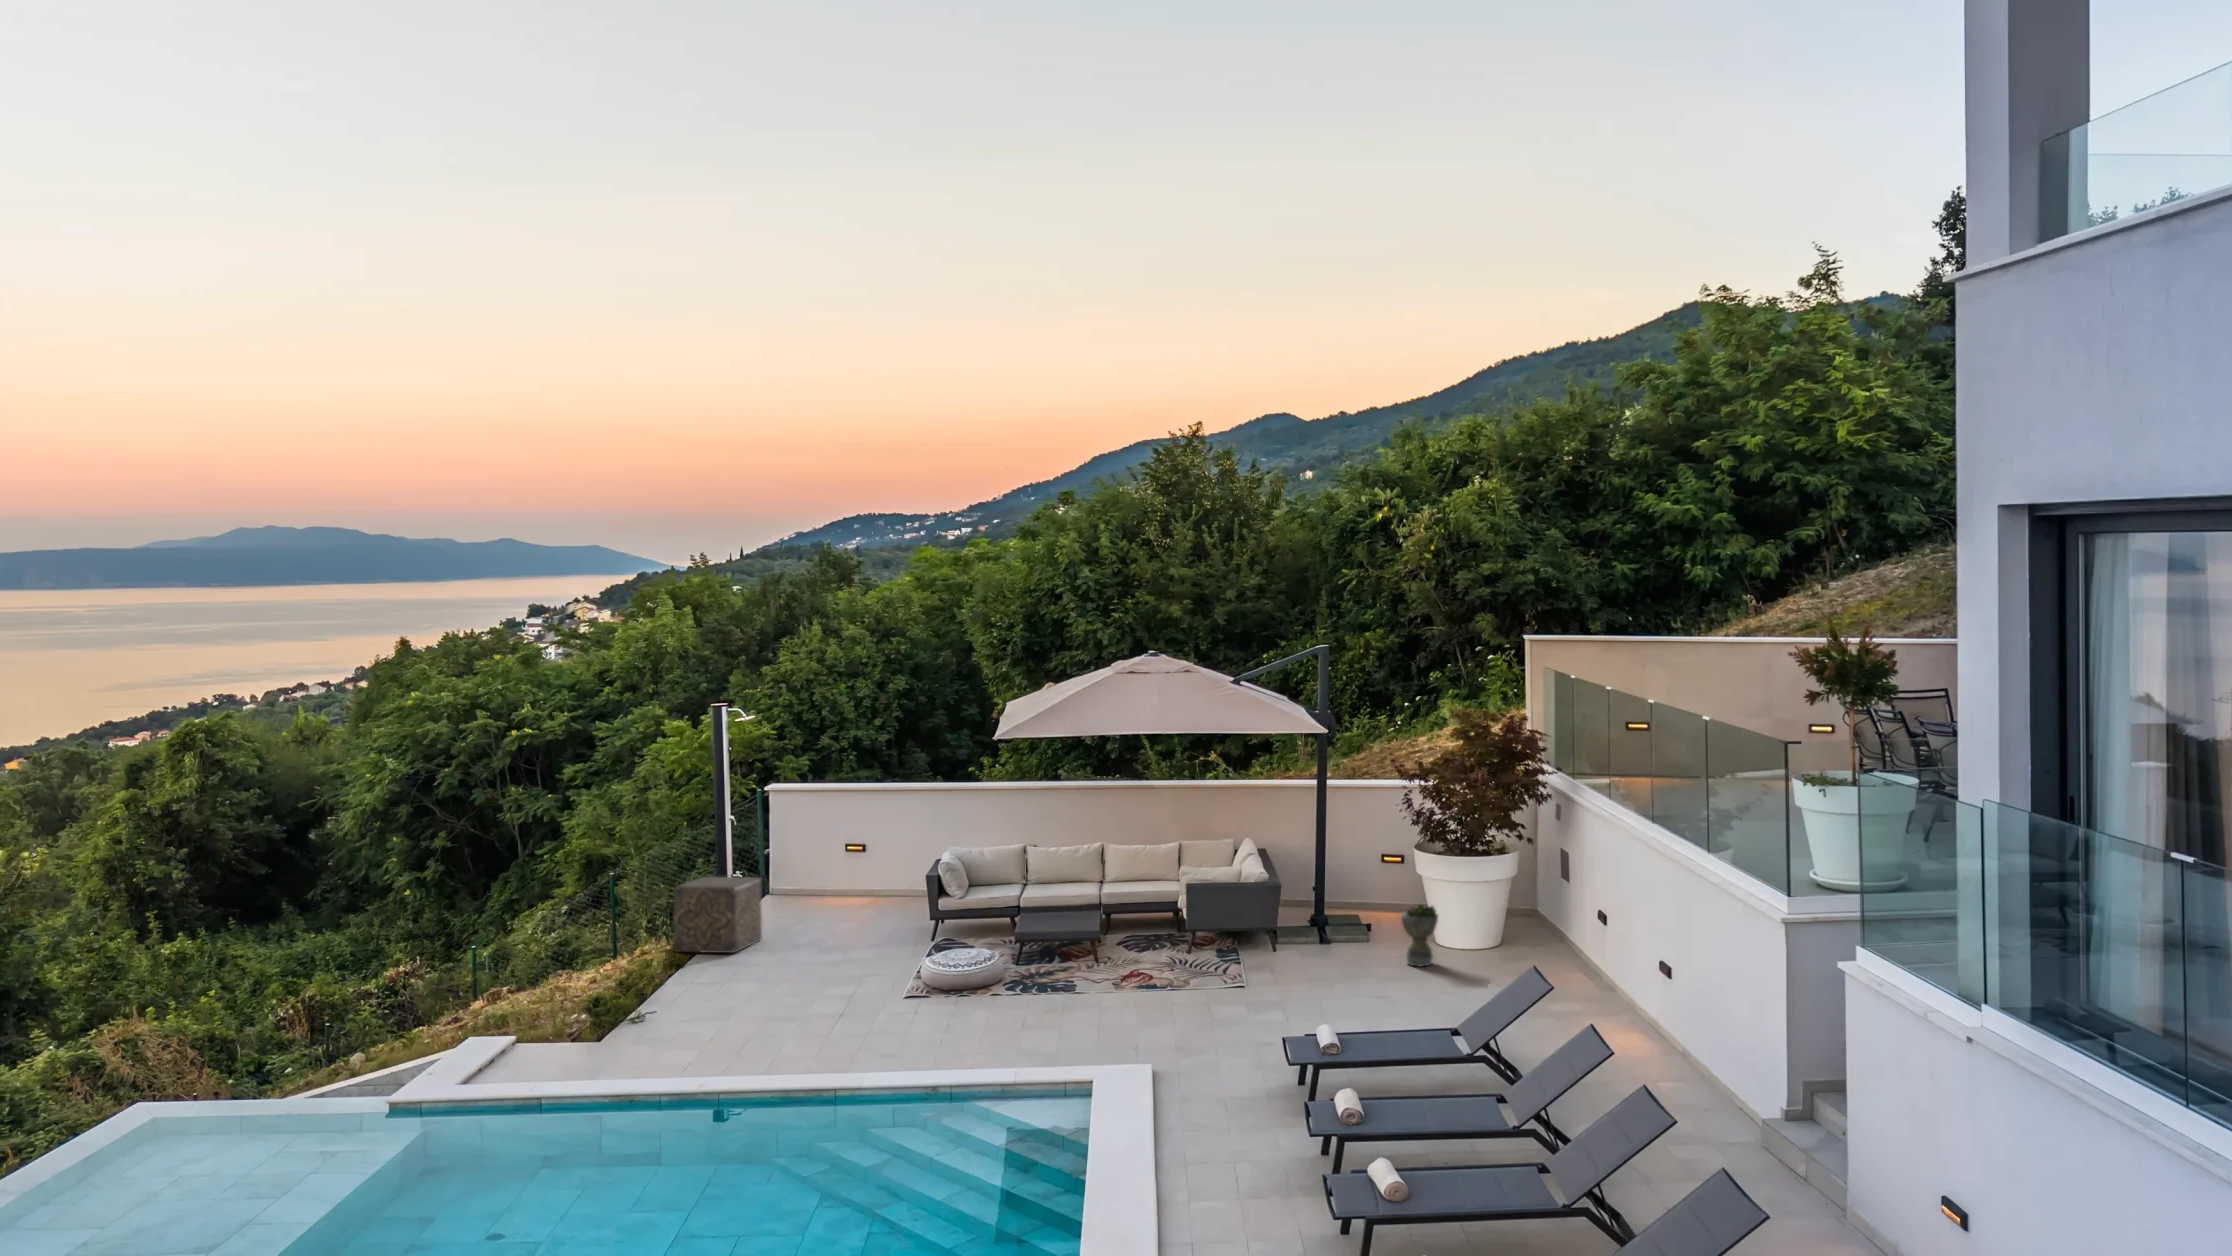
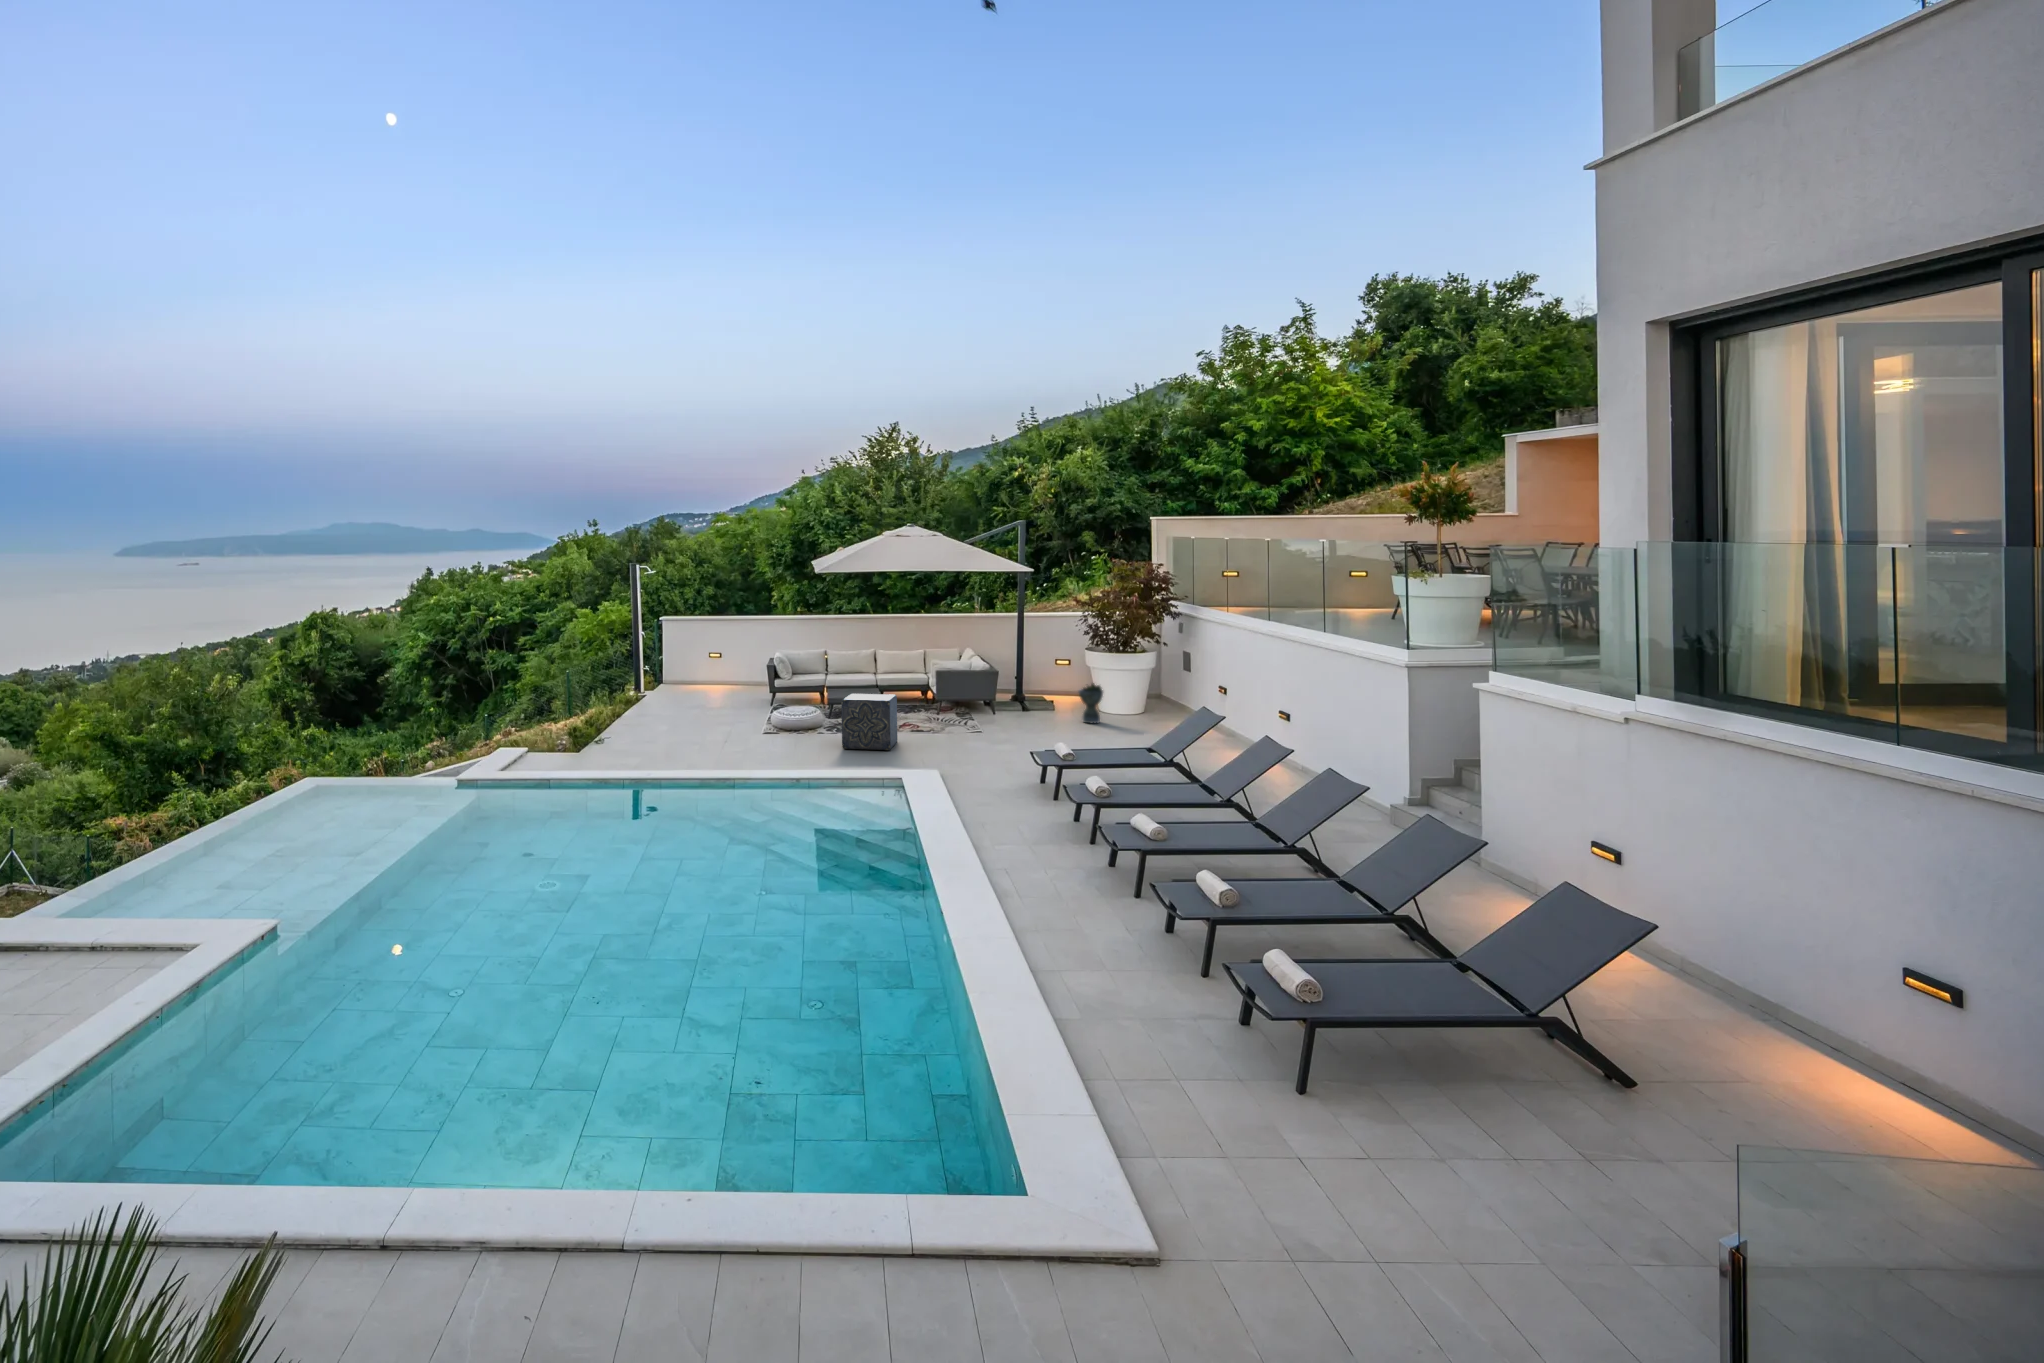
ottoman: present [674,877,762,953] -> present [842,694,898,750]

